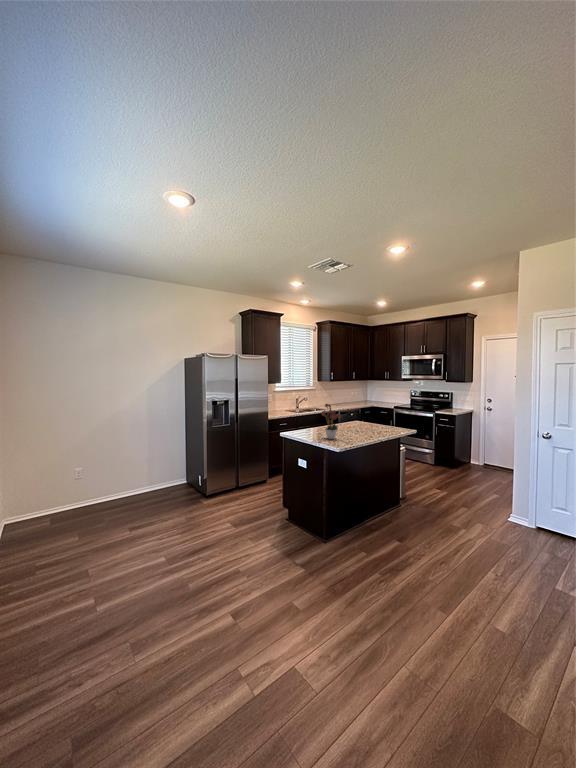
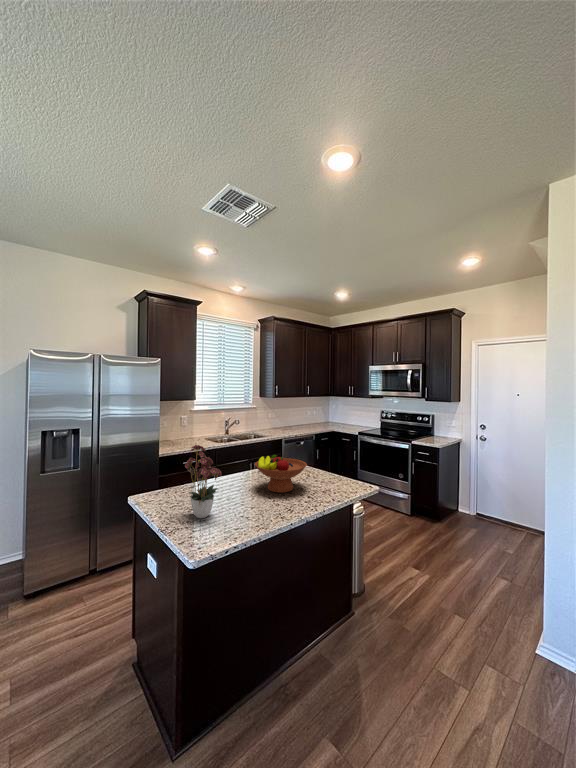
fruit bowl: none [347,412,377,432] -> present [255,455,307,493]

